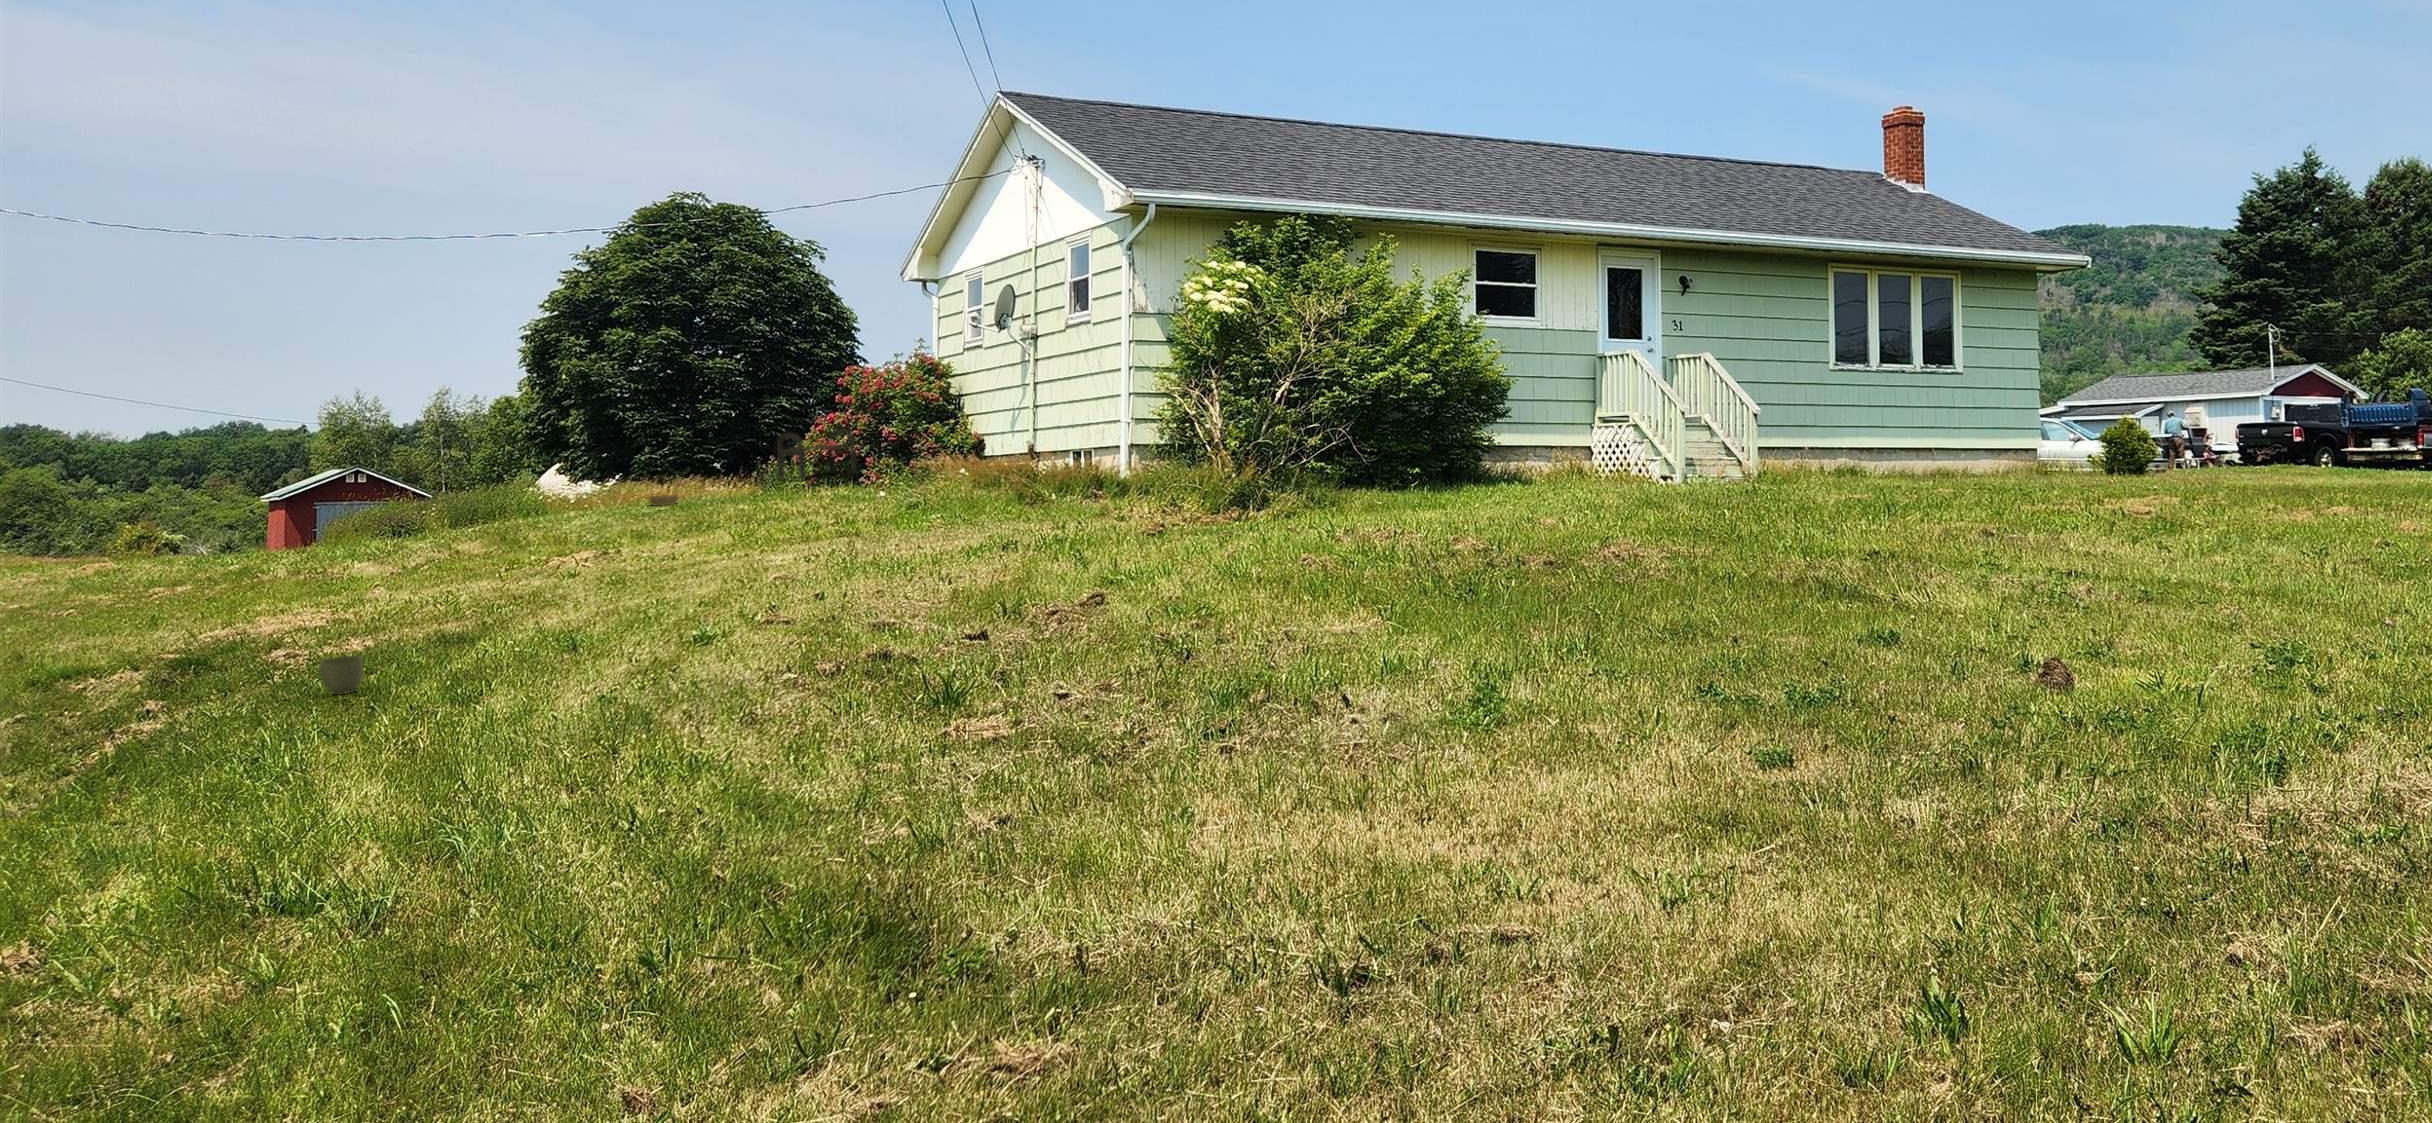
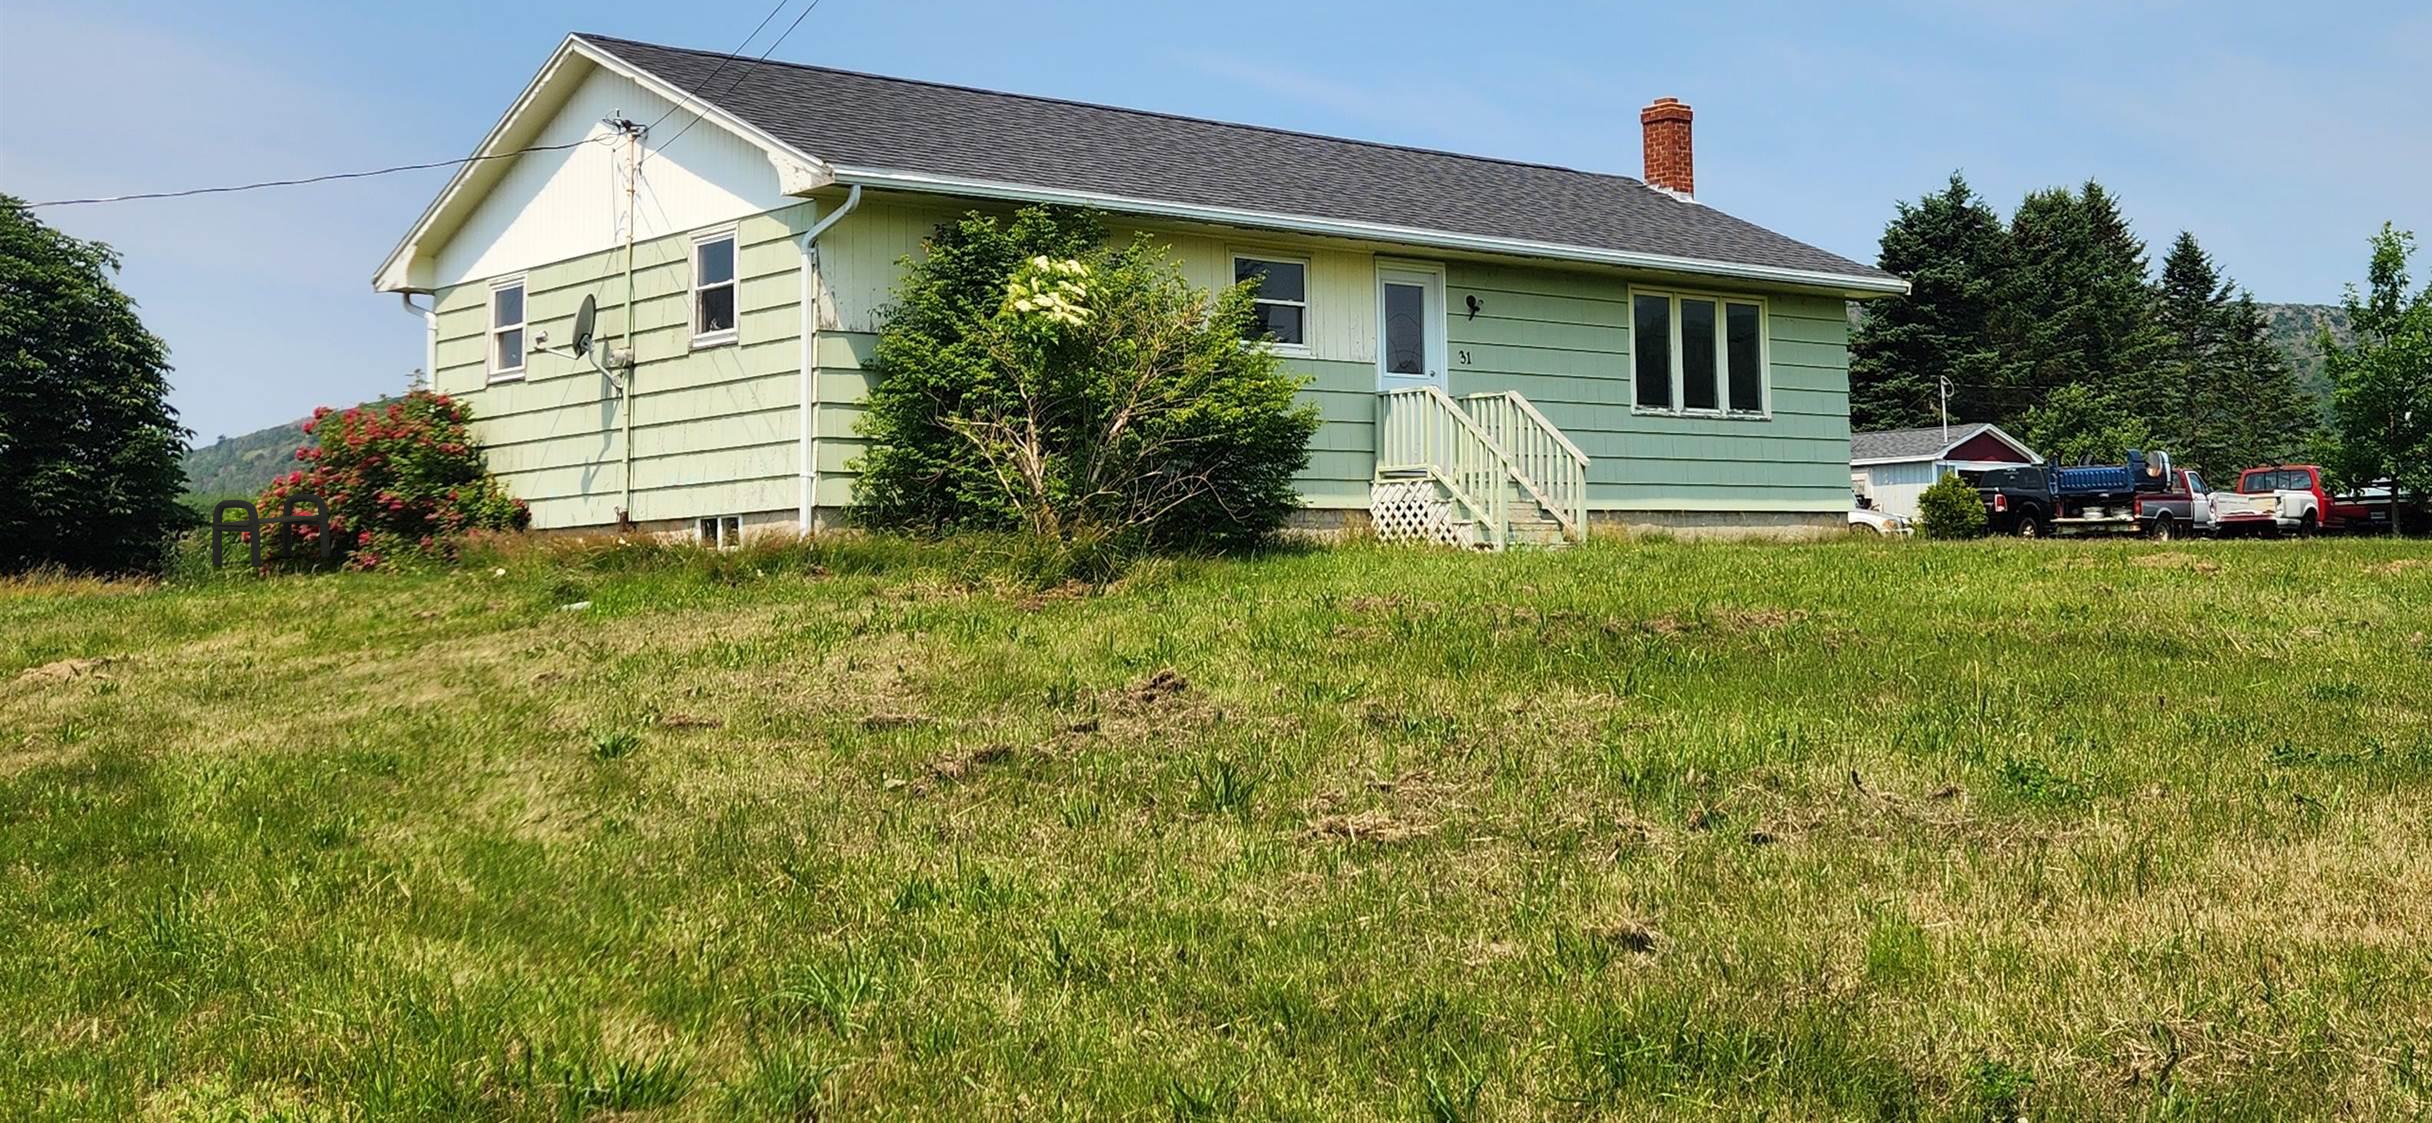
basket: present [649,491,679,506] -> none [59,558,107,600]
planter: present [320,656,363,695] -> none [81,760,139,813]

